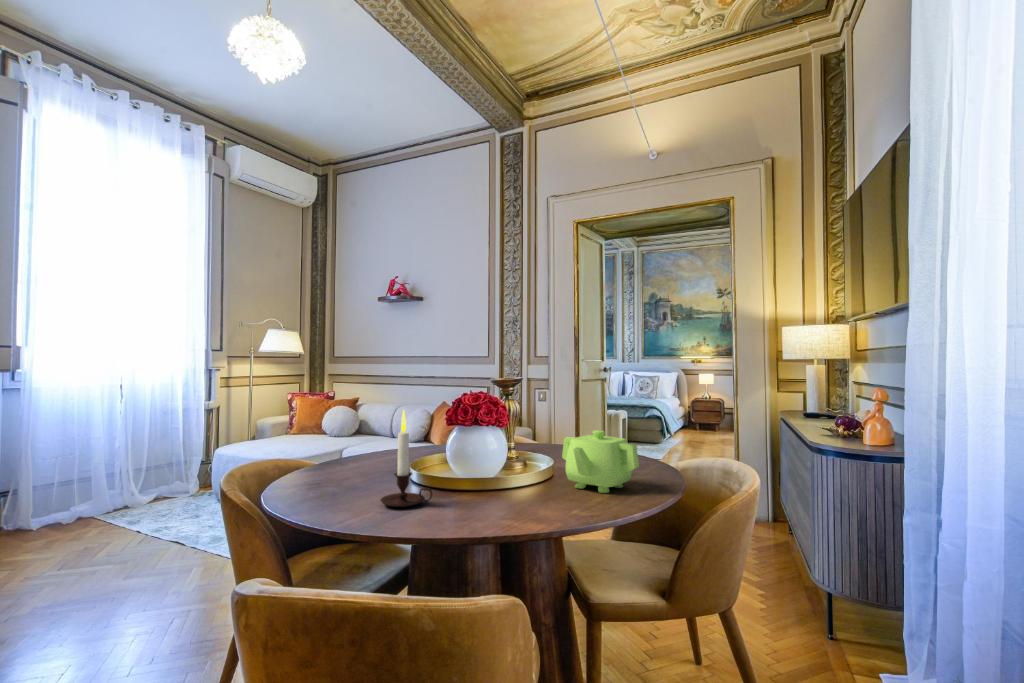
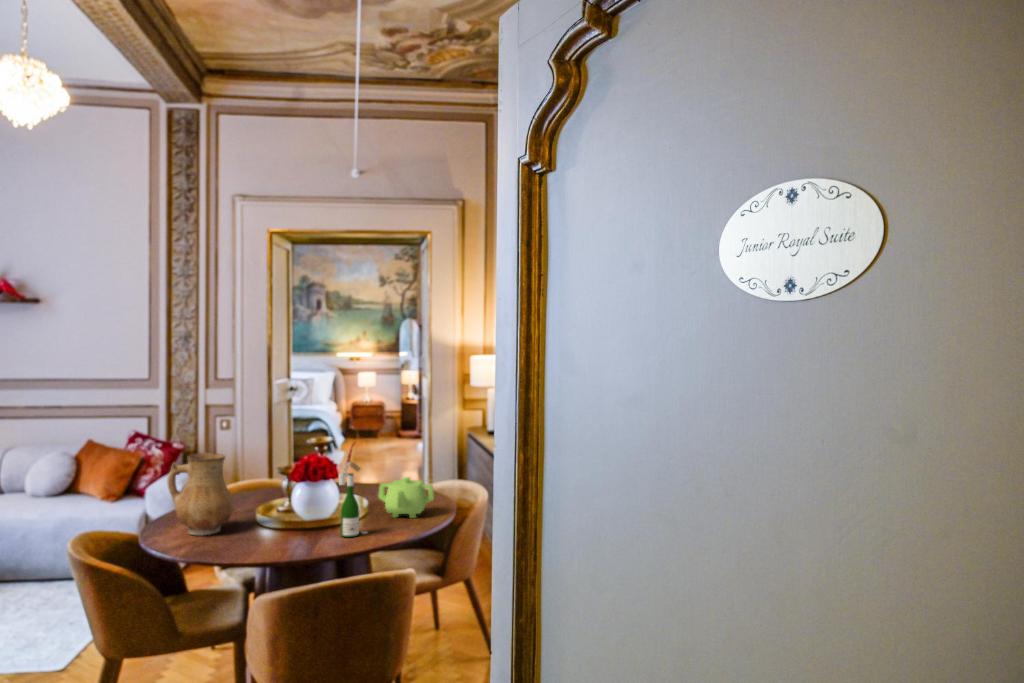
wine bottle: none [471,362,512,506] -> present [339,442,367,537]
ceramic pitcher: none [321,381,388,477] -> present [167,453,234,535]
candle: present [380,410,432,507] -> none [281,479,320,547]

